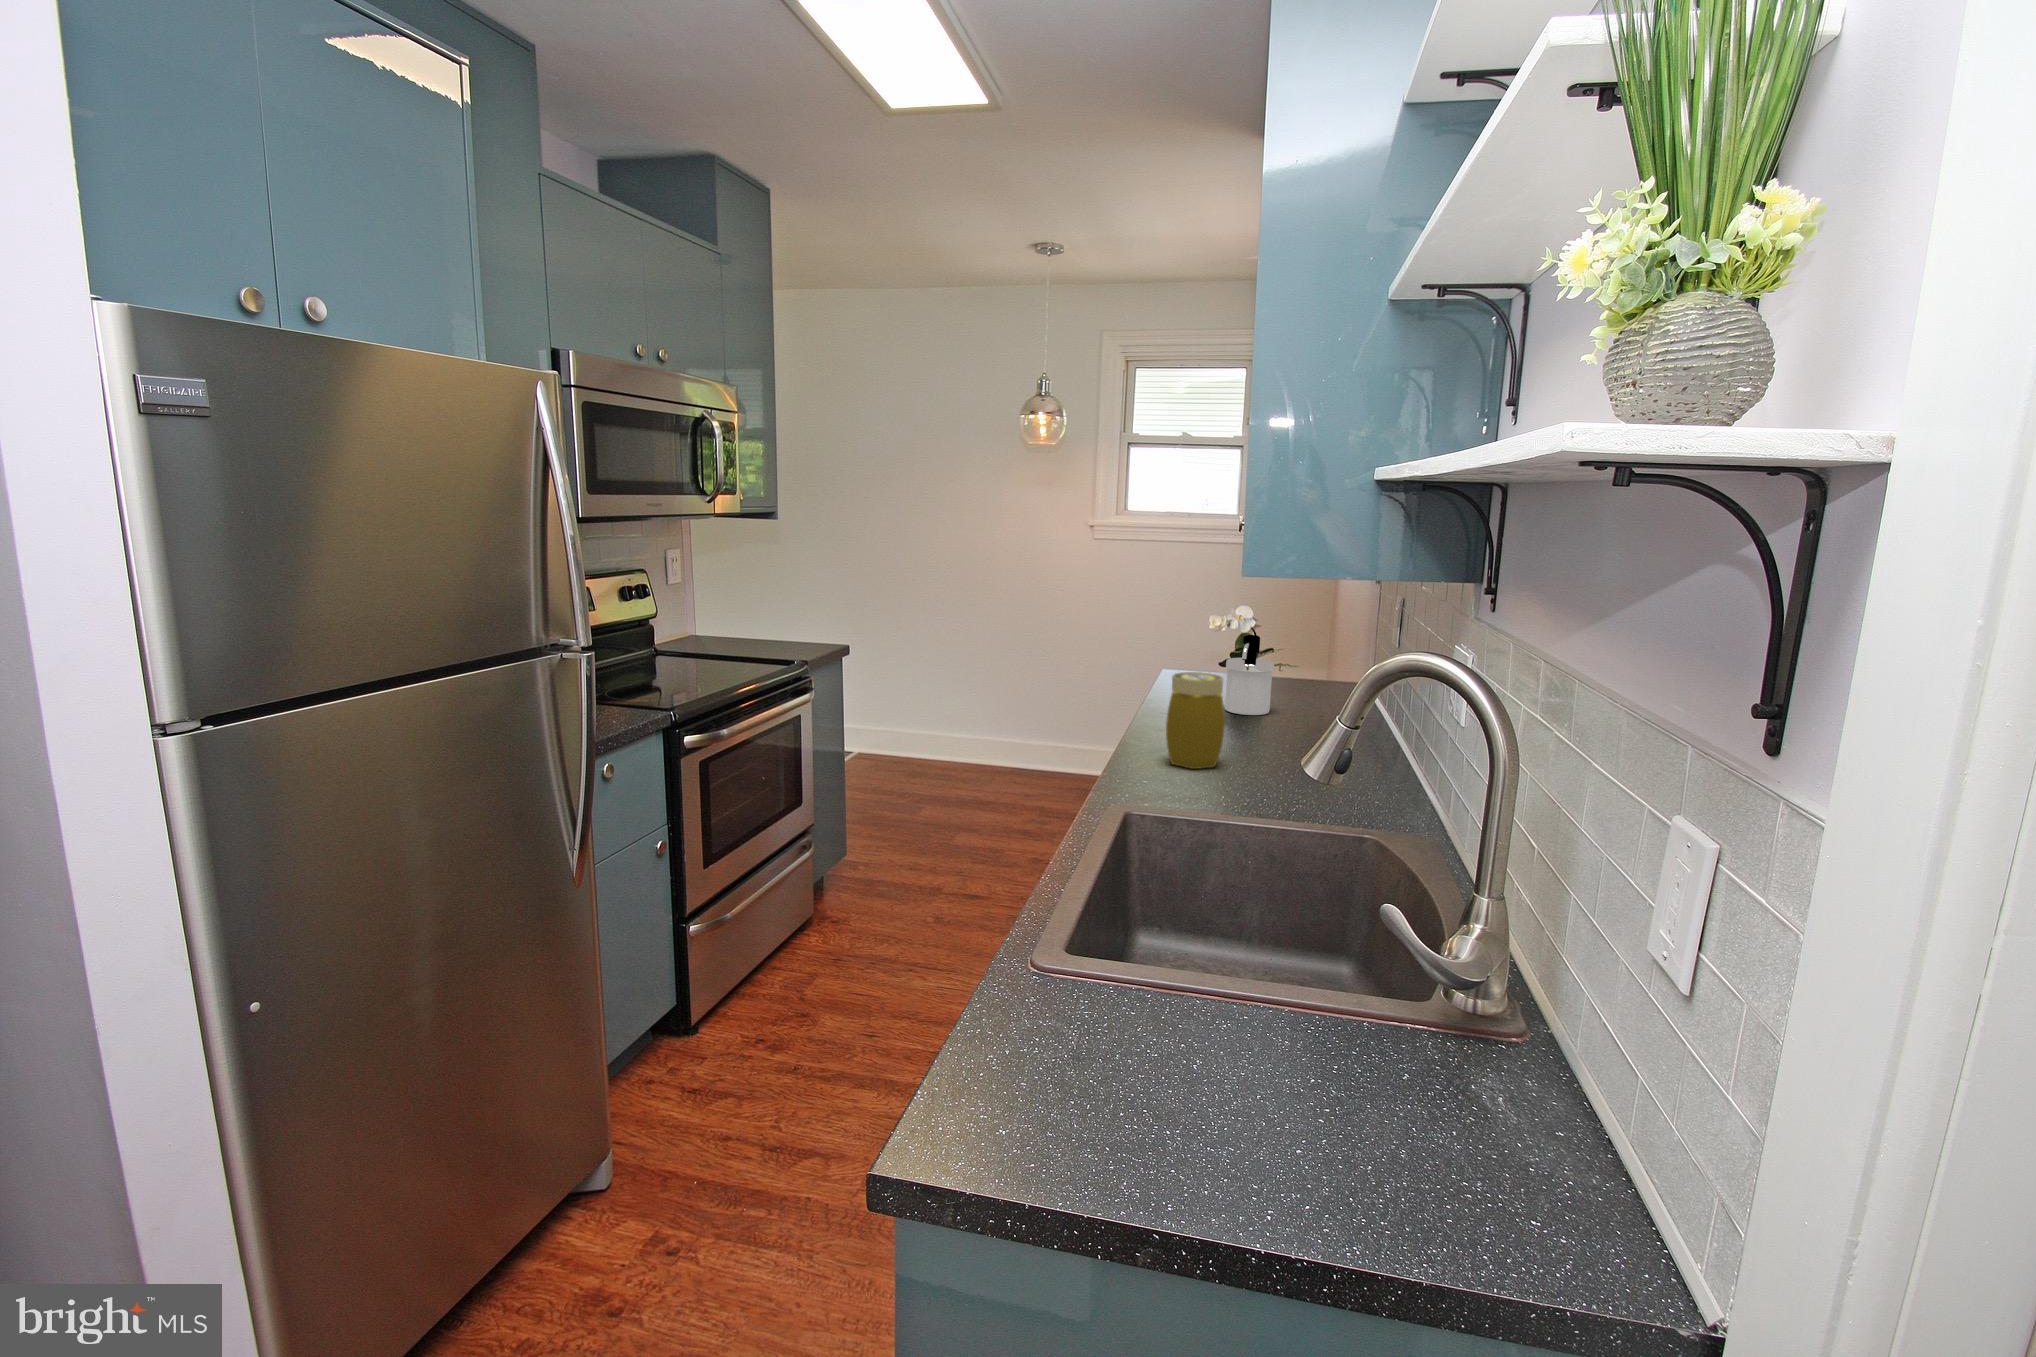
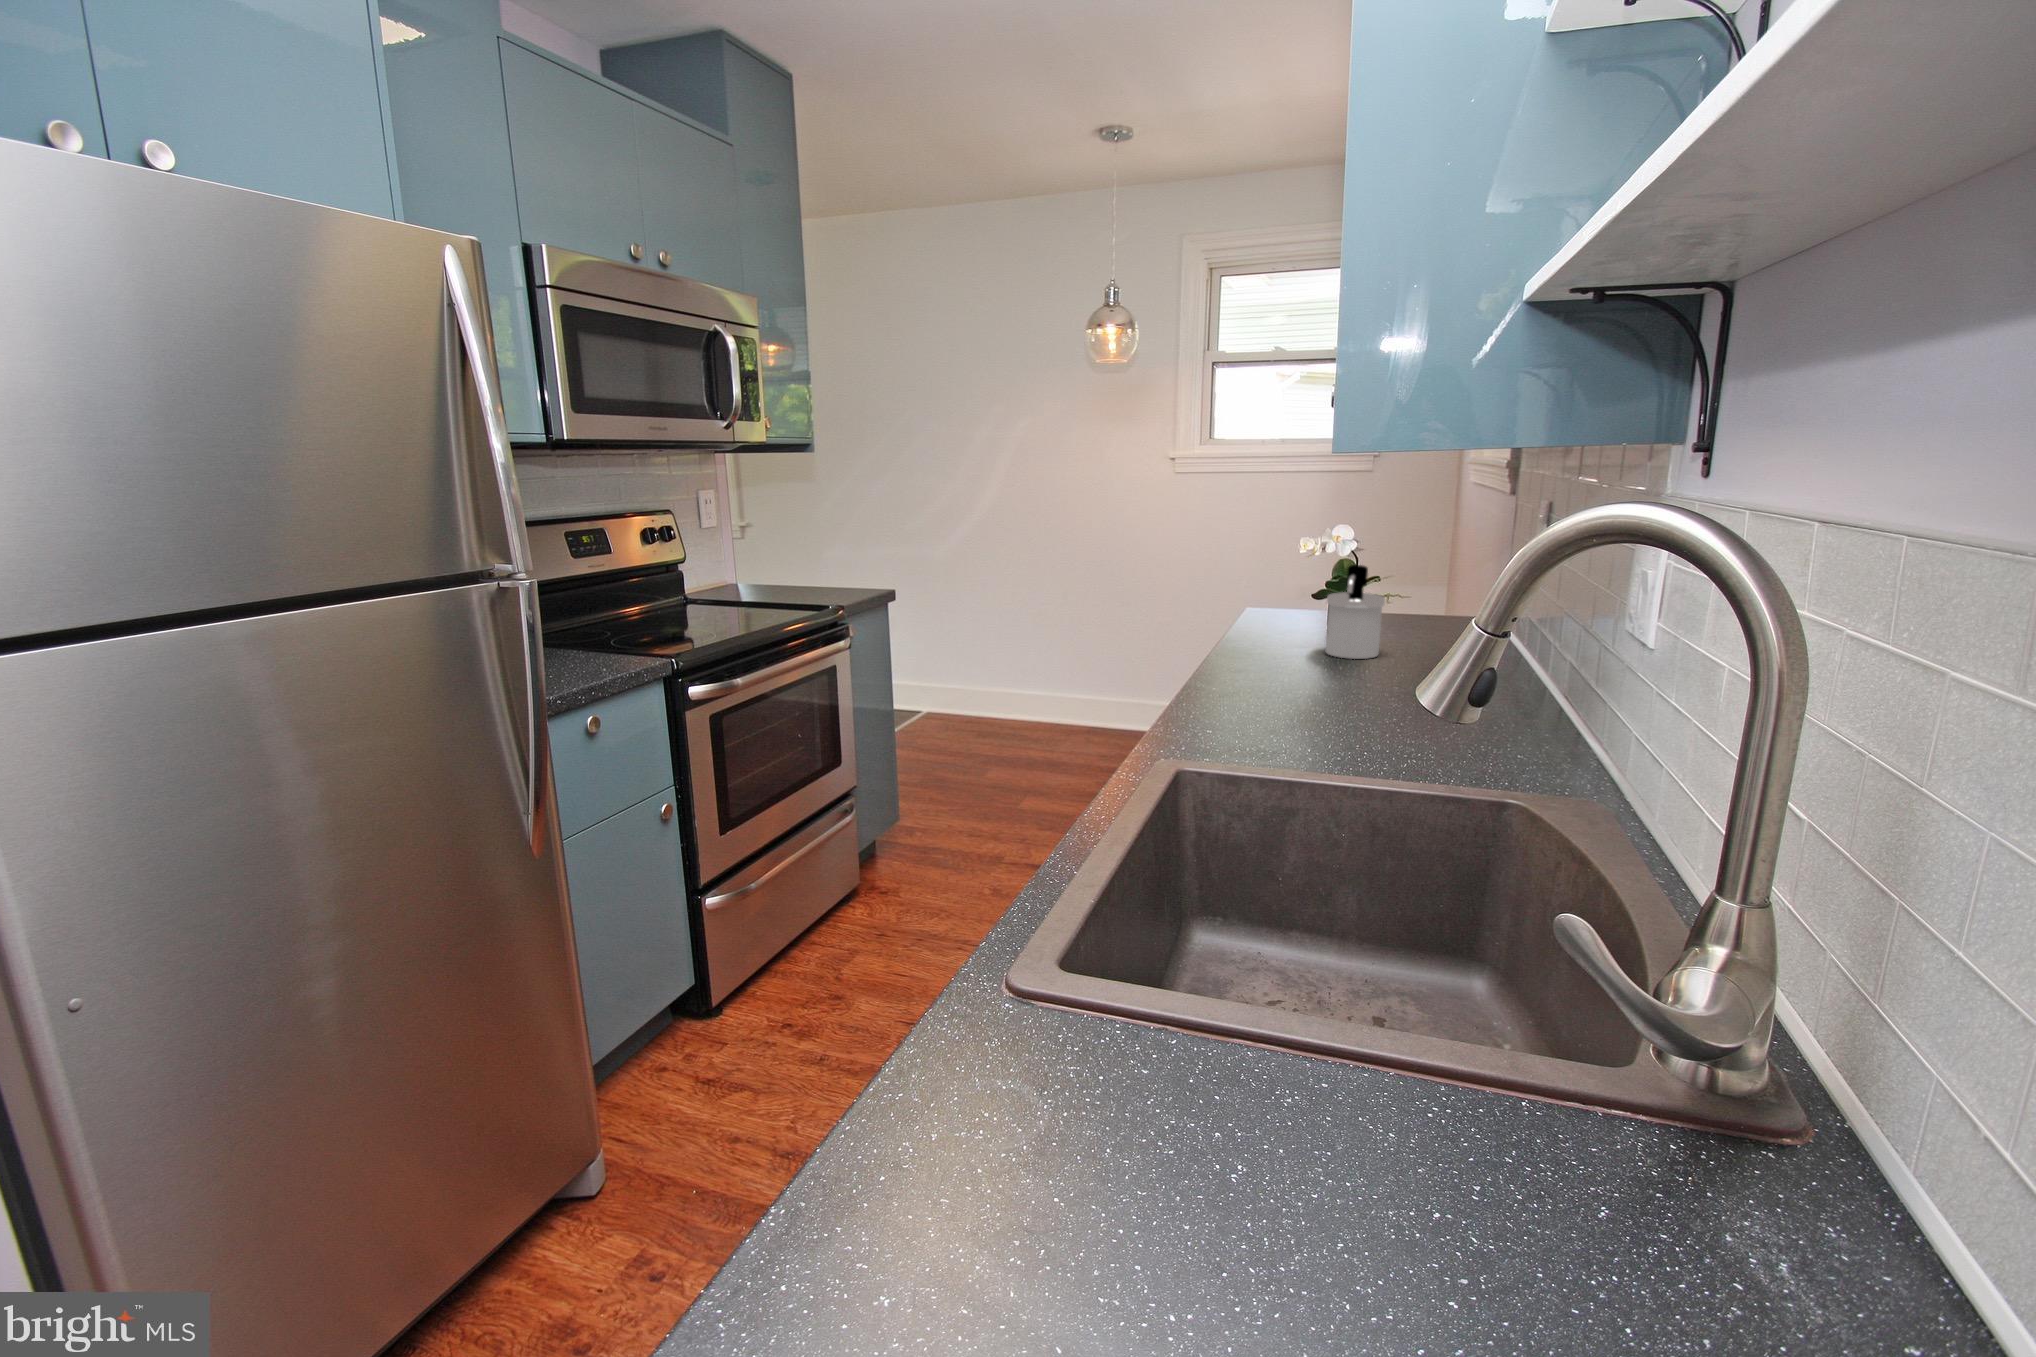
jar: present [1166,672,1225,769] -> none [1260,607,1331,721]

